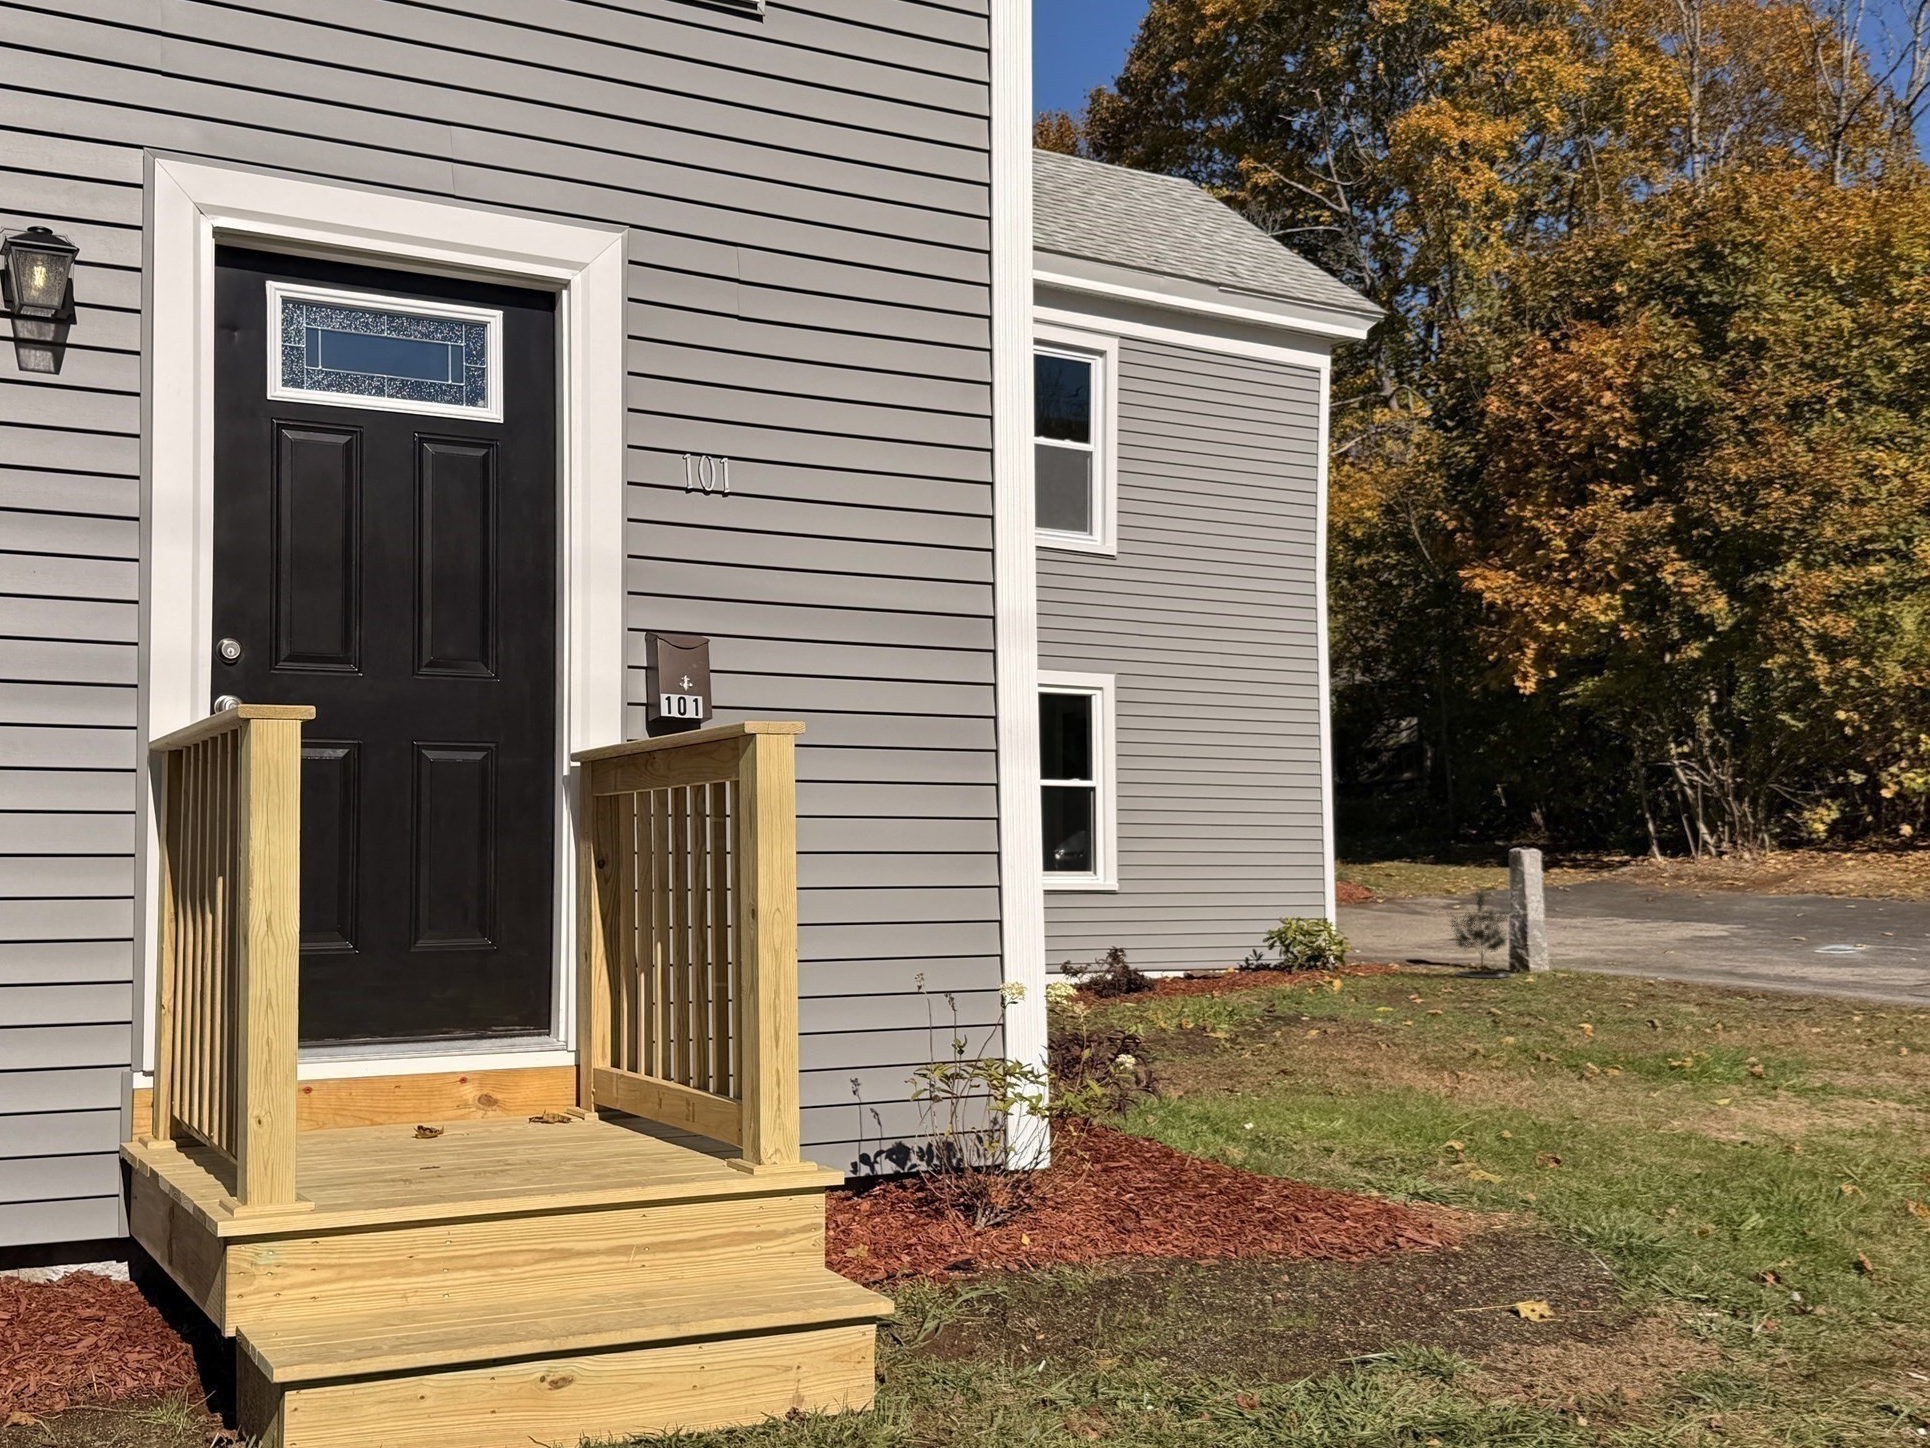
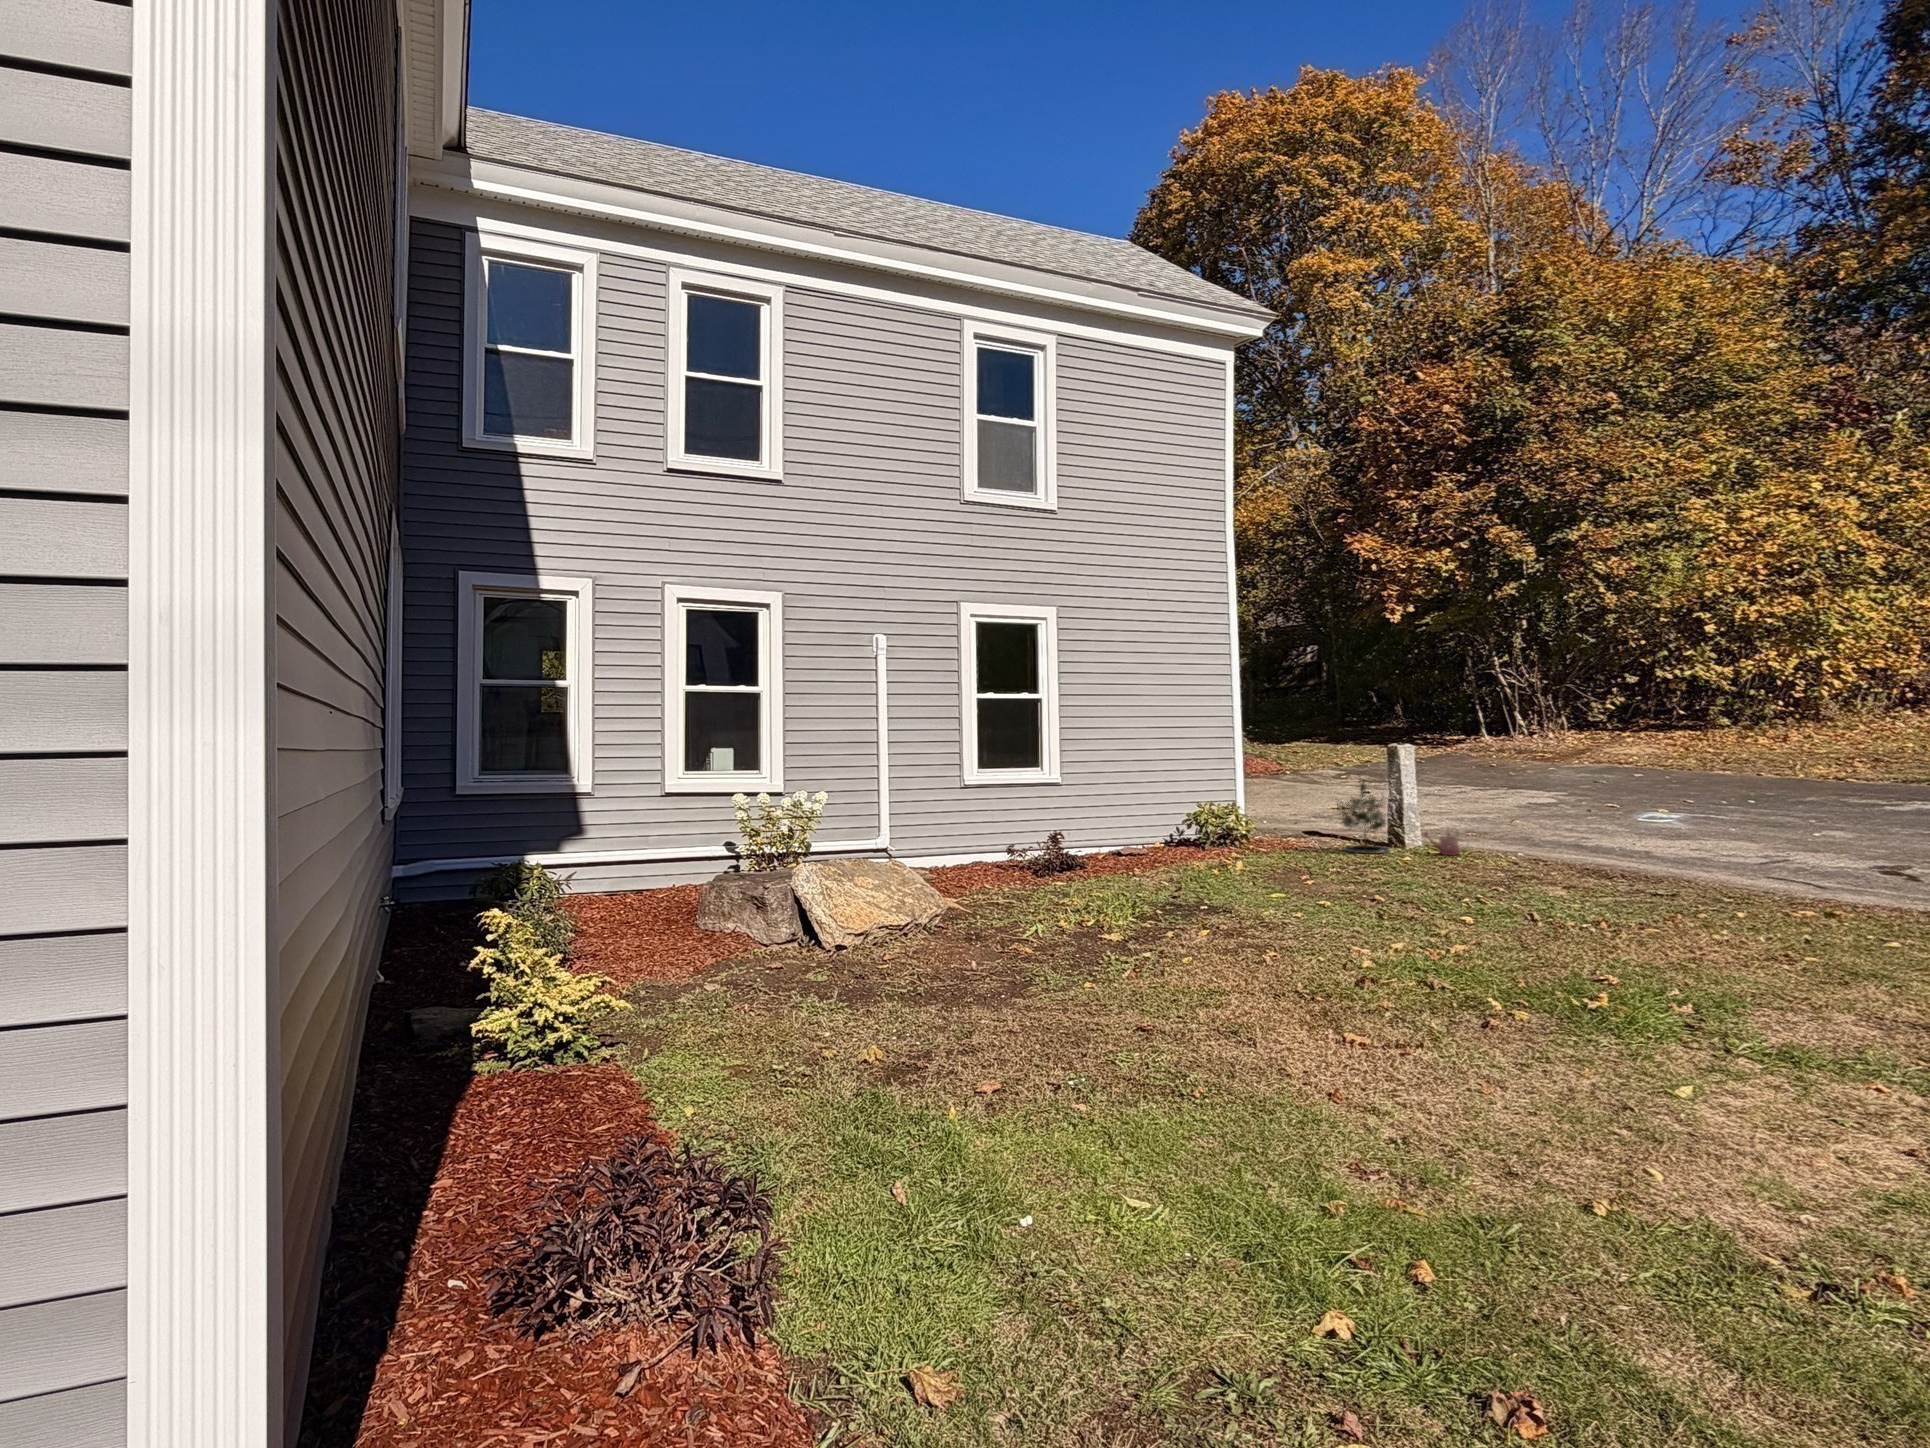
watering can: none [1546,947,1599,980] -> present [1424,828,1467,855]

